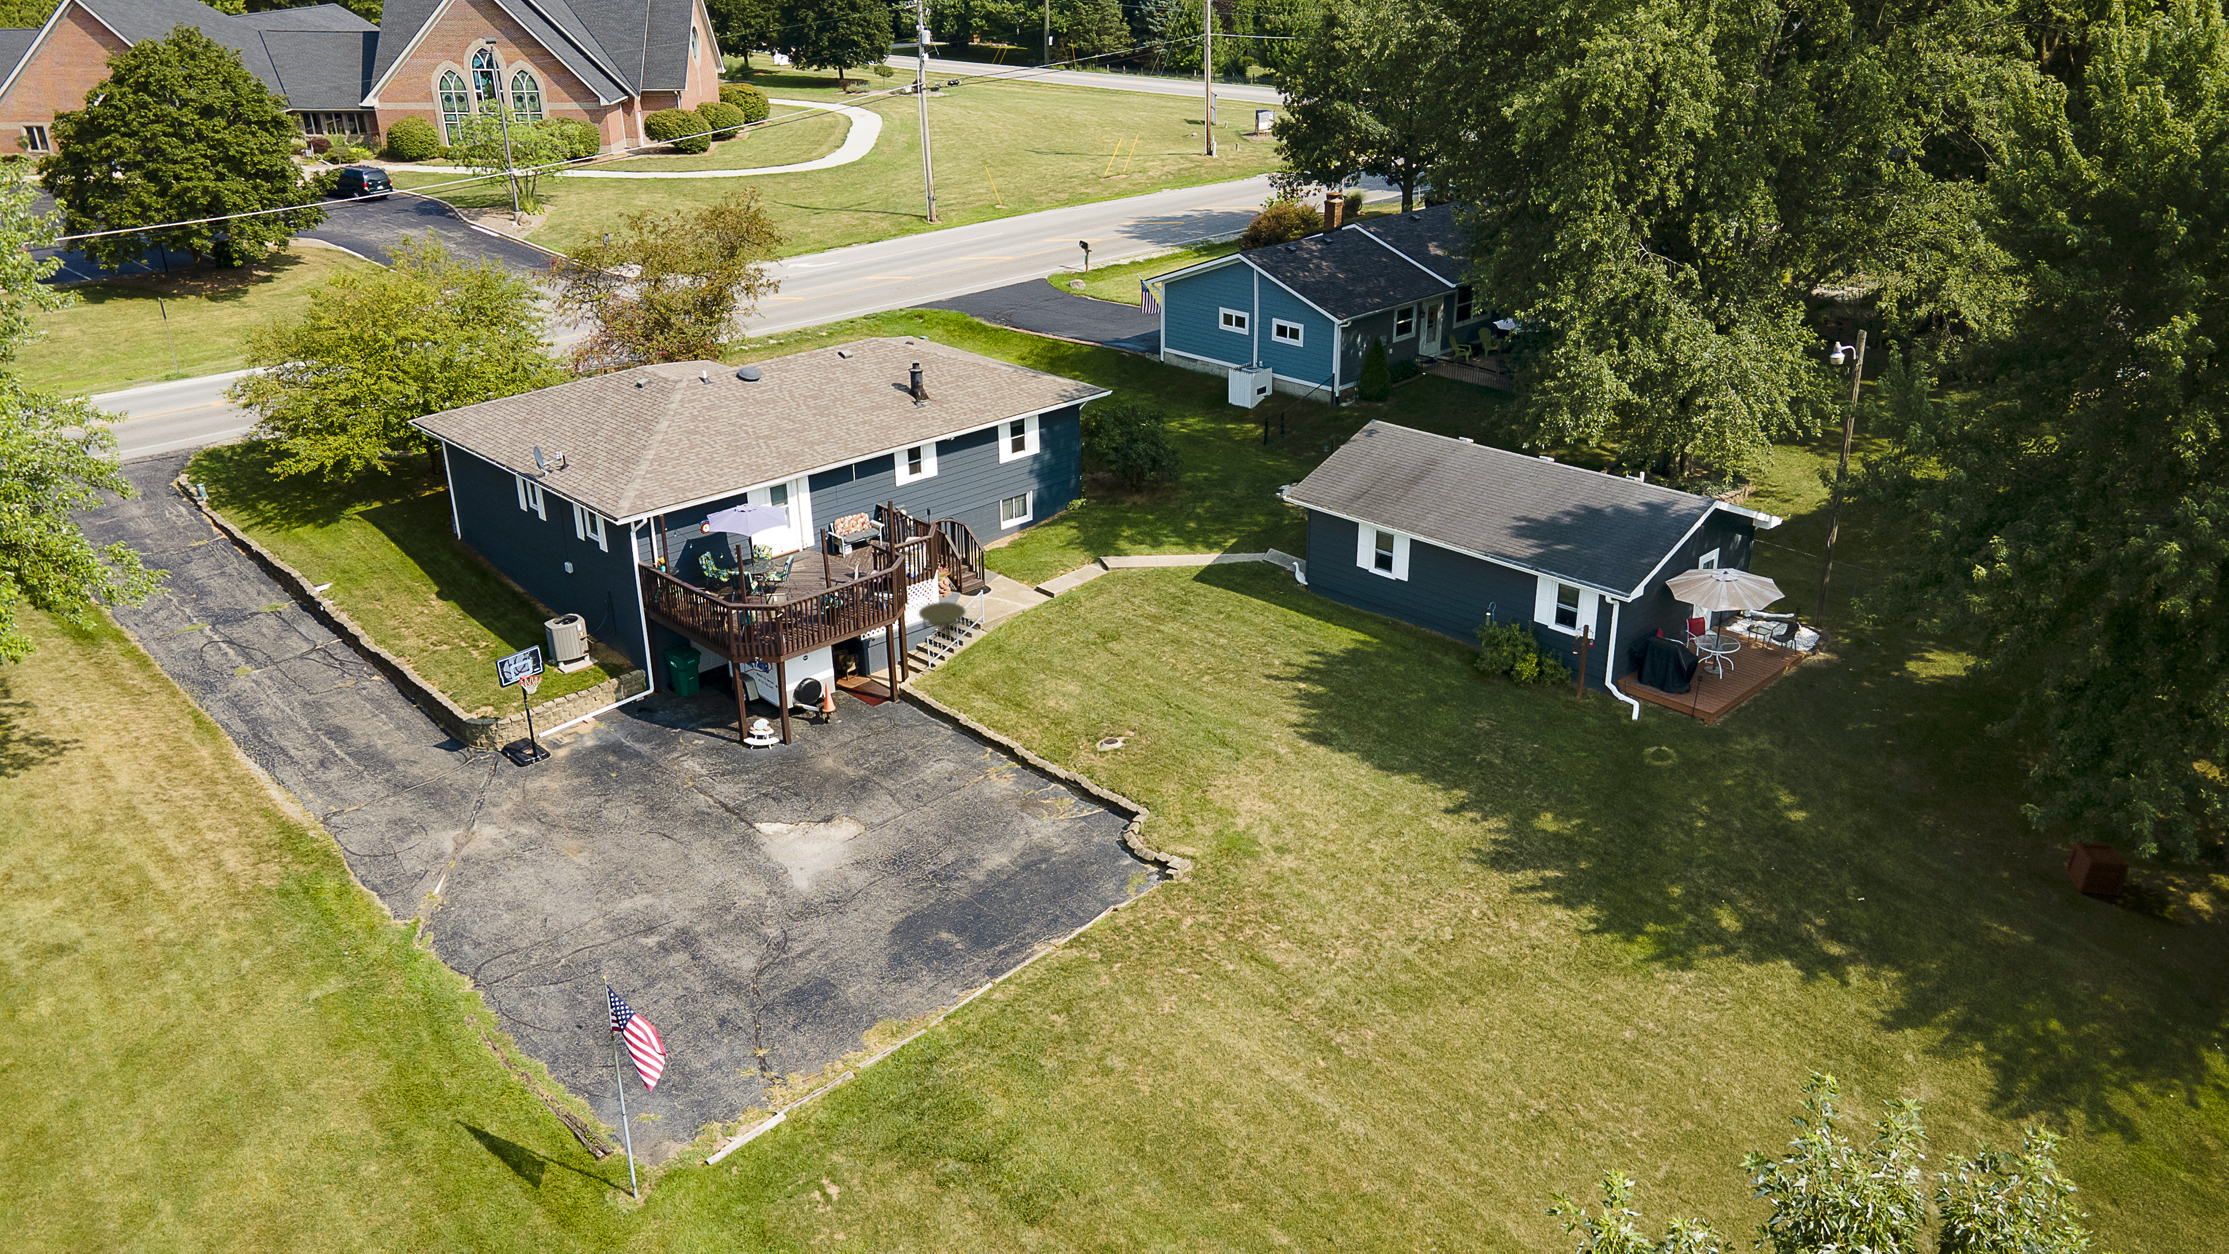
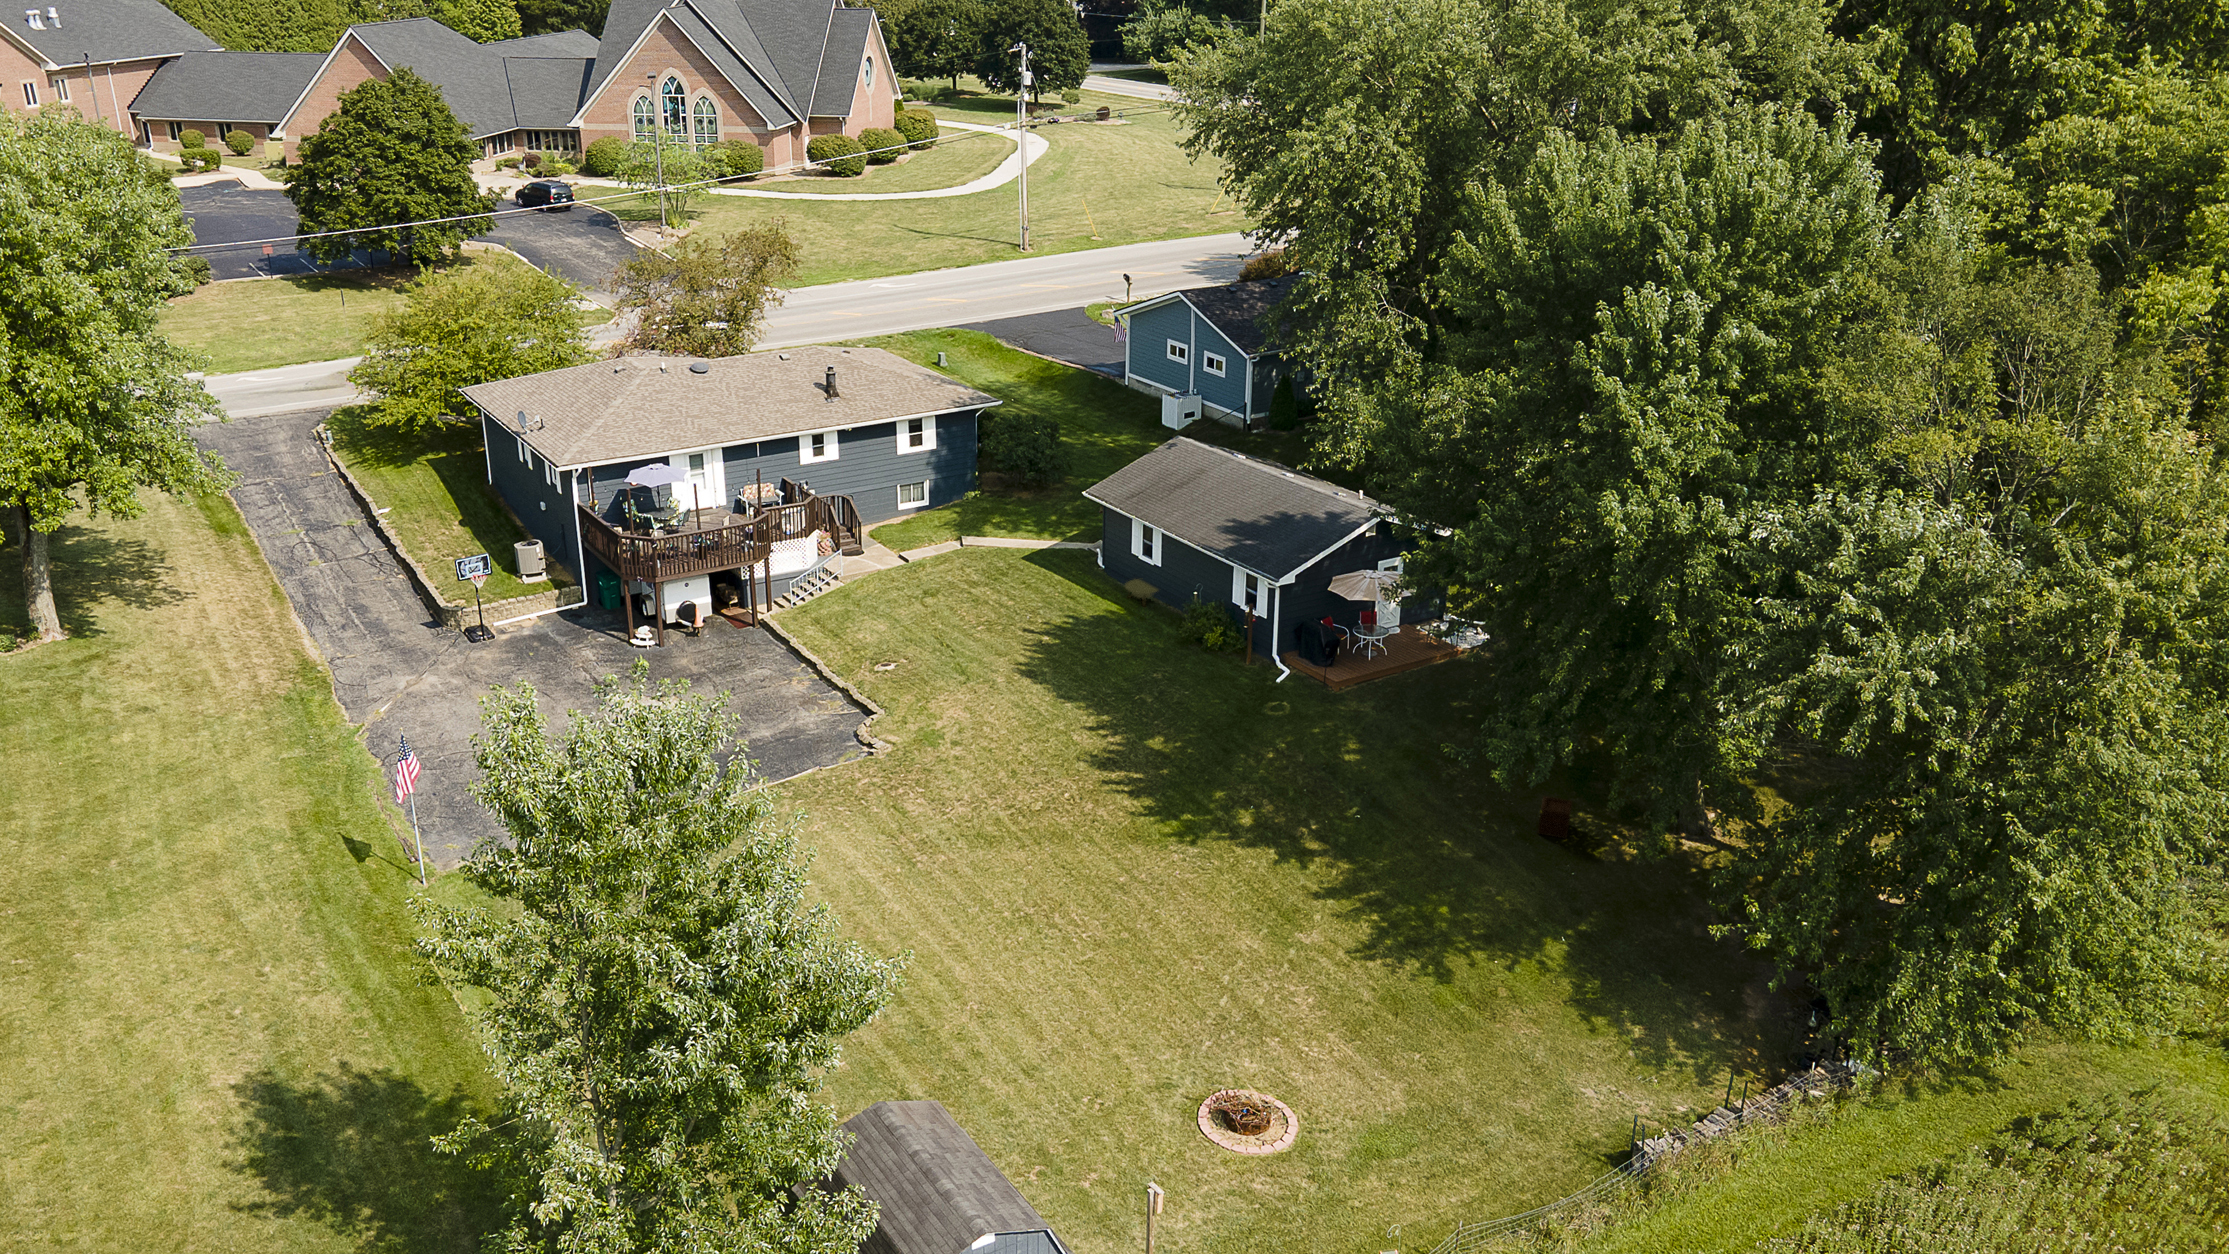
round table: present [919,602,965,638] -> present [1125,579,1157,606]

